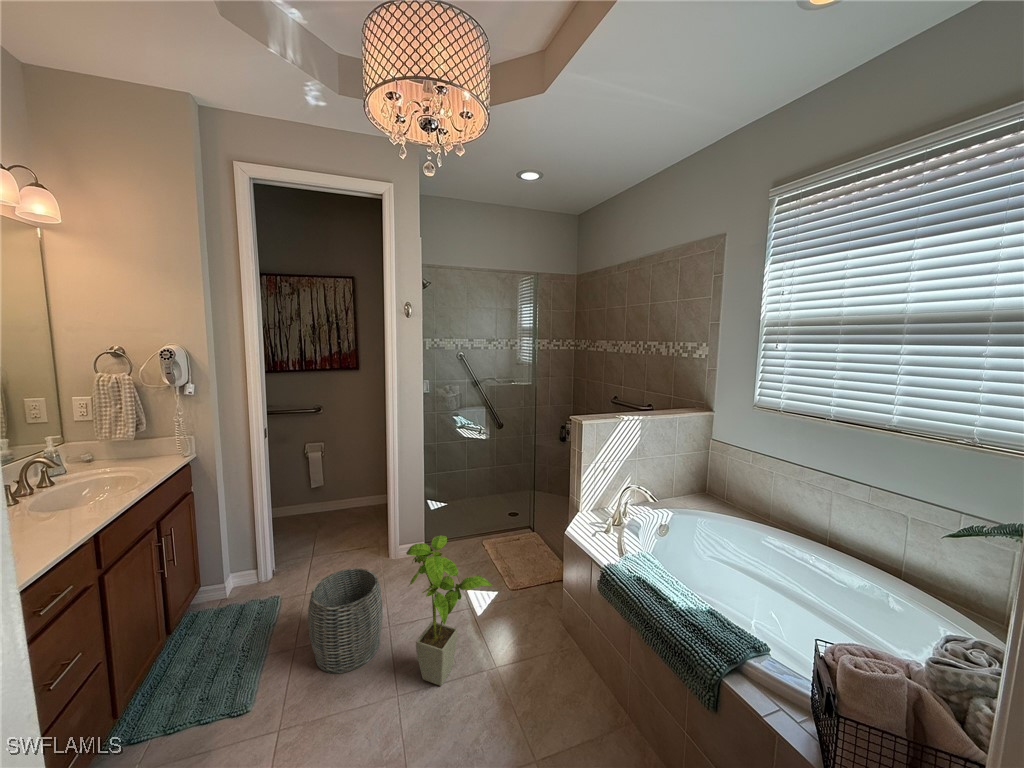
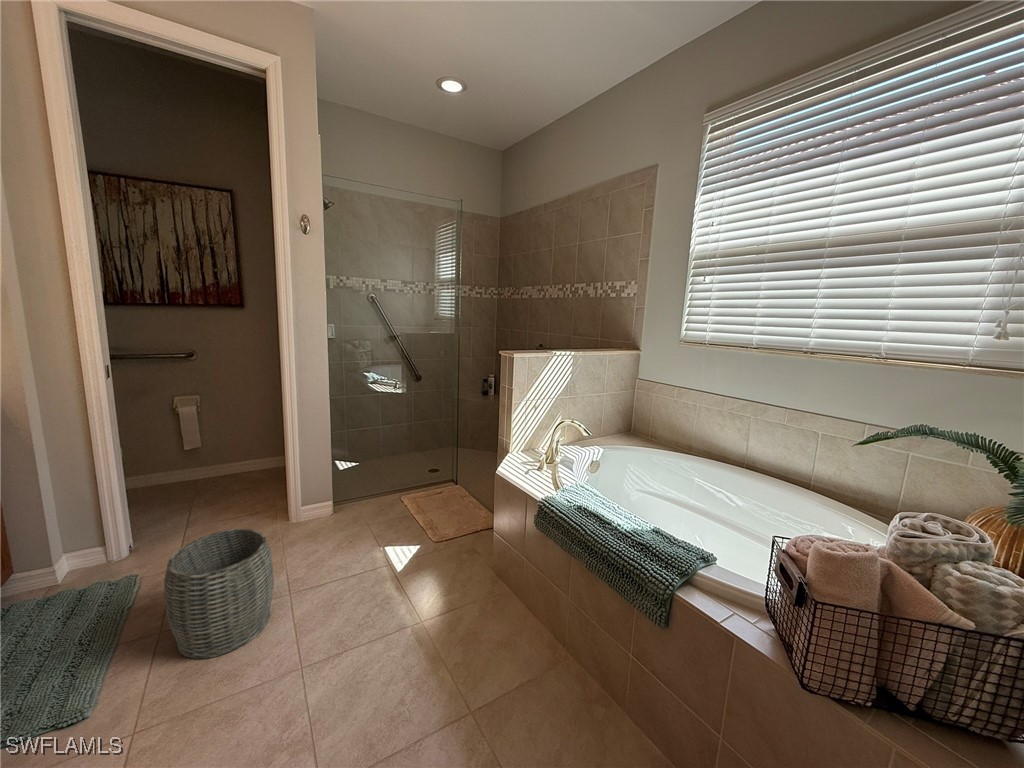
house plant: present [406,535,492,686] -> none [301,473,415,653]

